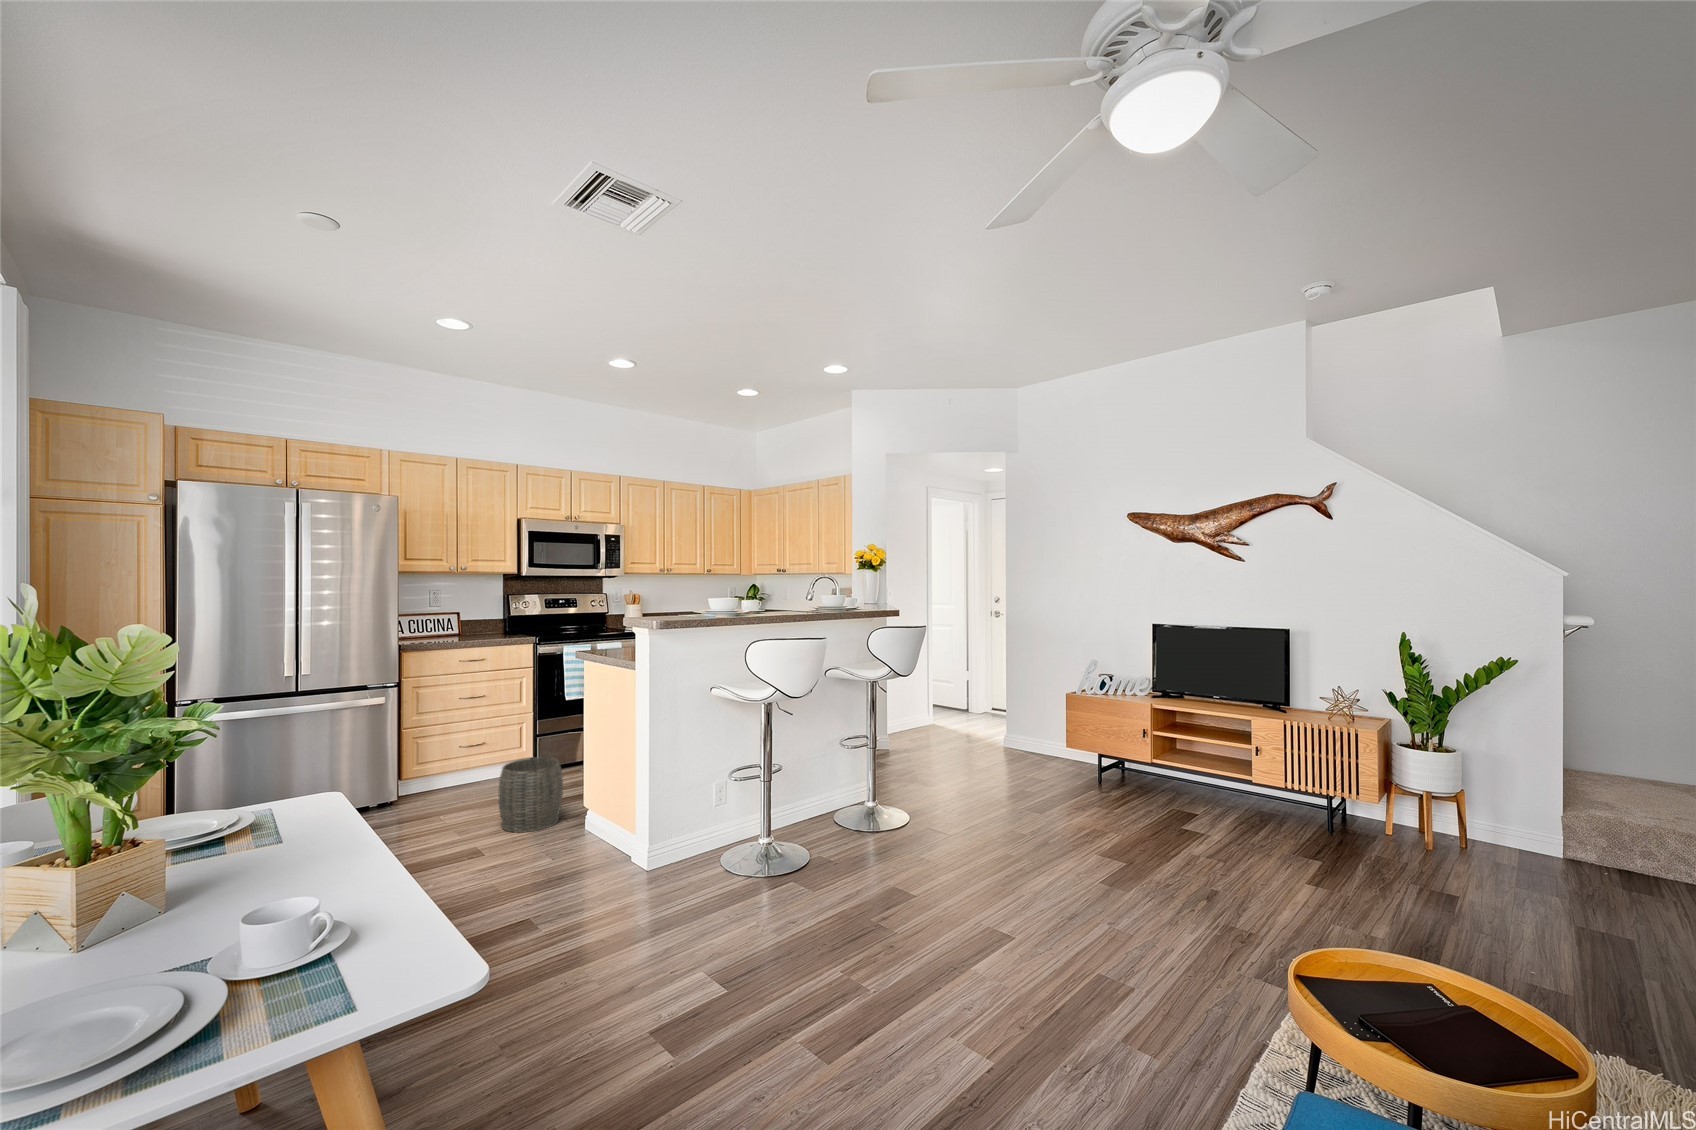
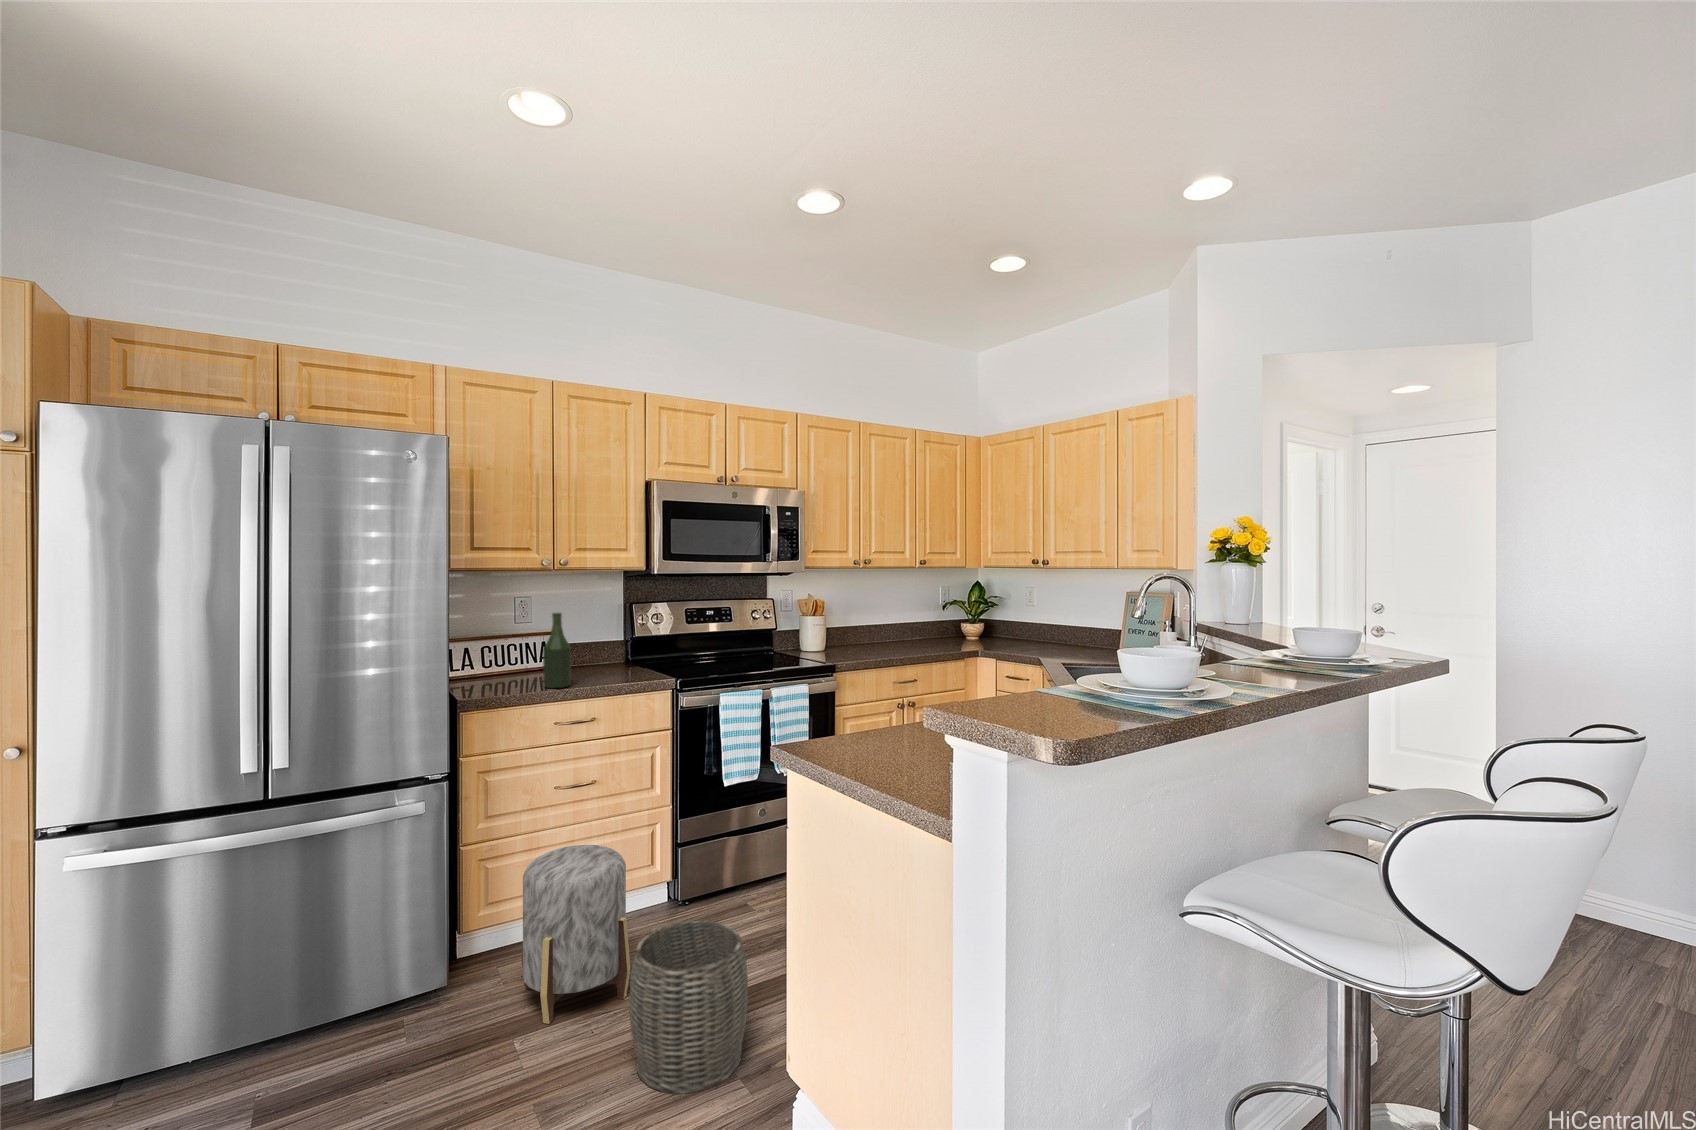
bottle: none [451,599,468,643] -> present [543,613,571,688]
stool: none [436,727,501,816] -> present [522,845,630,1024]

